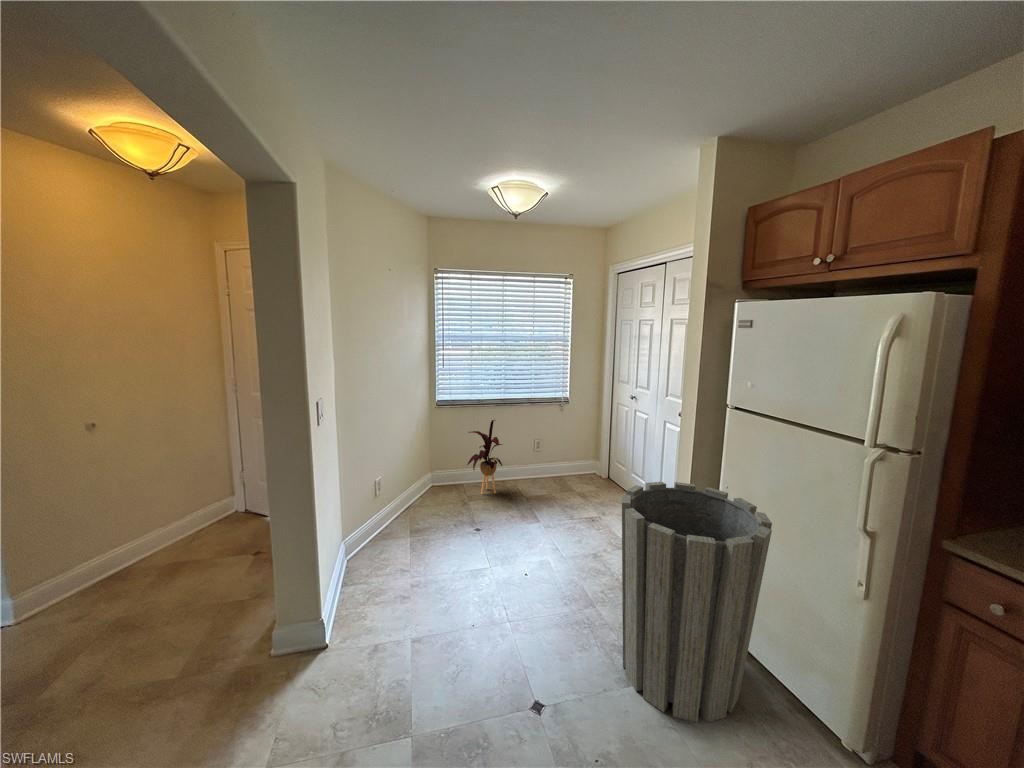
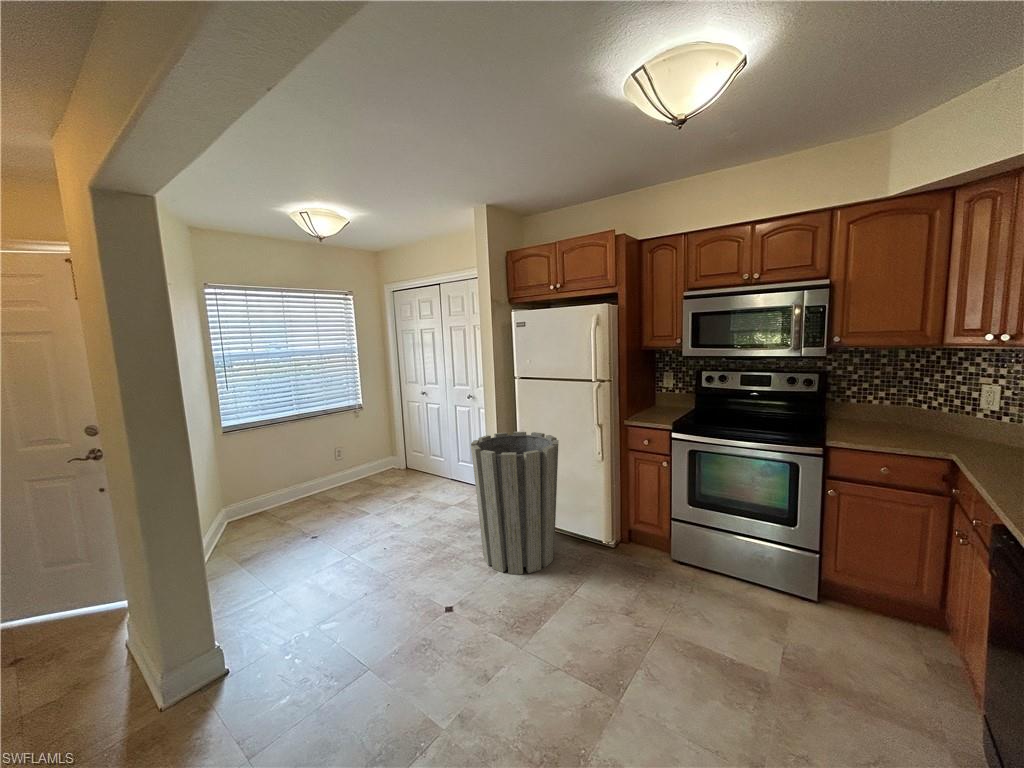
house plant: present [467,420,502,494] -> none [268,433,317,512]

